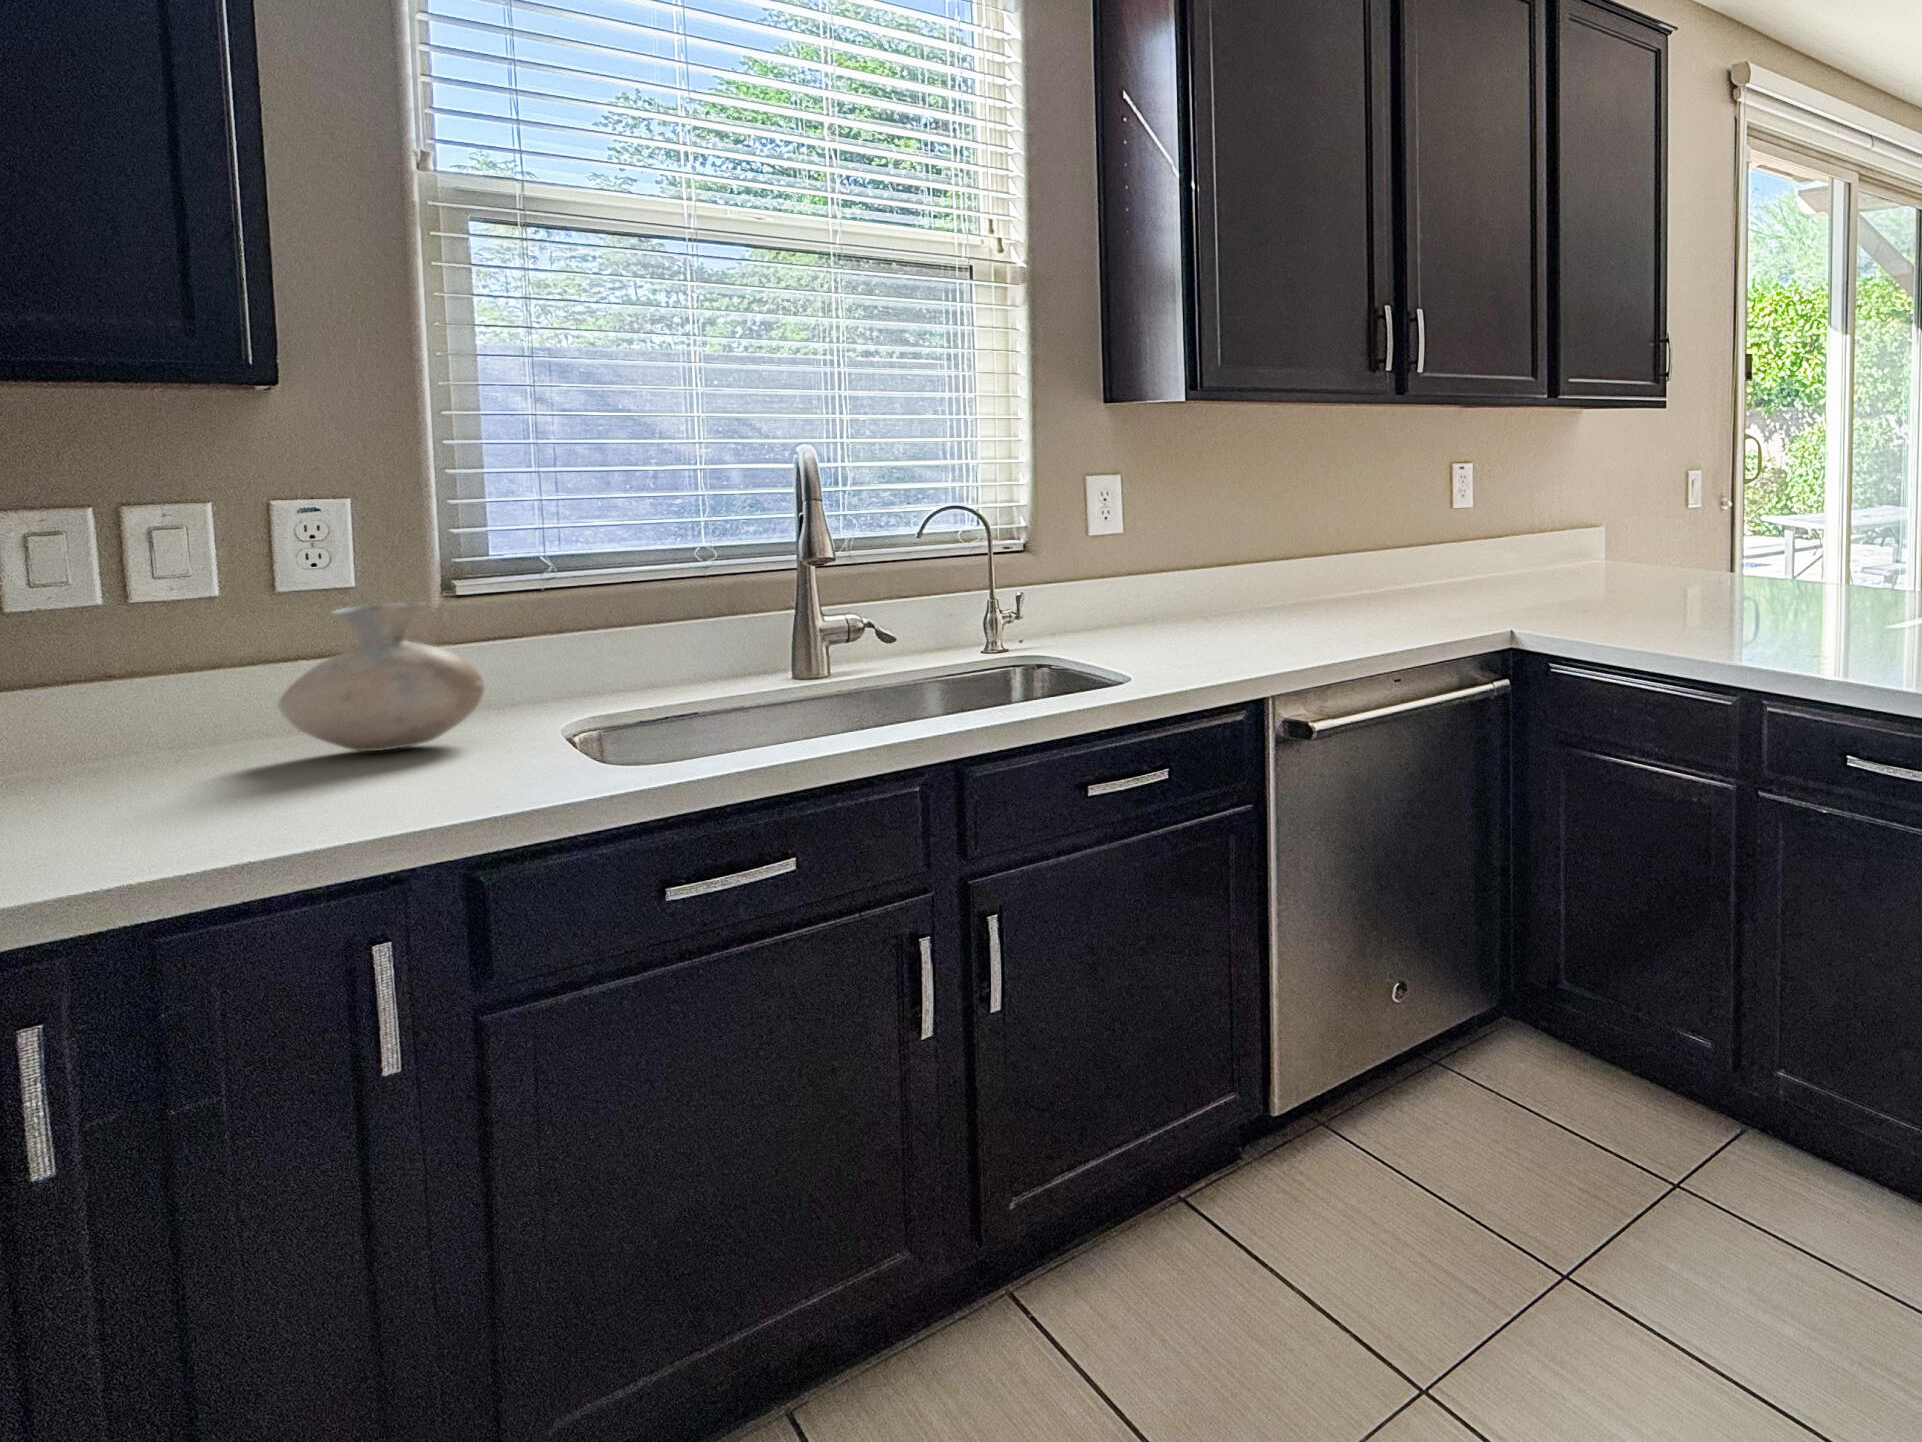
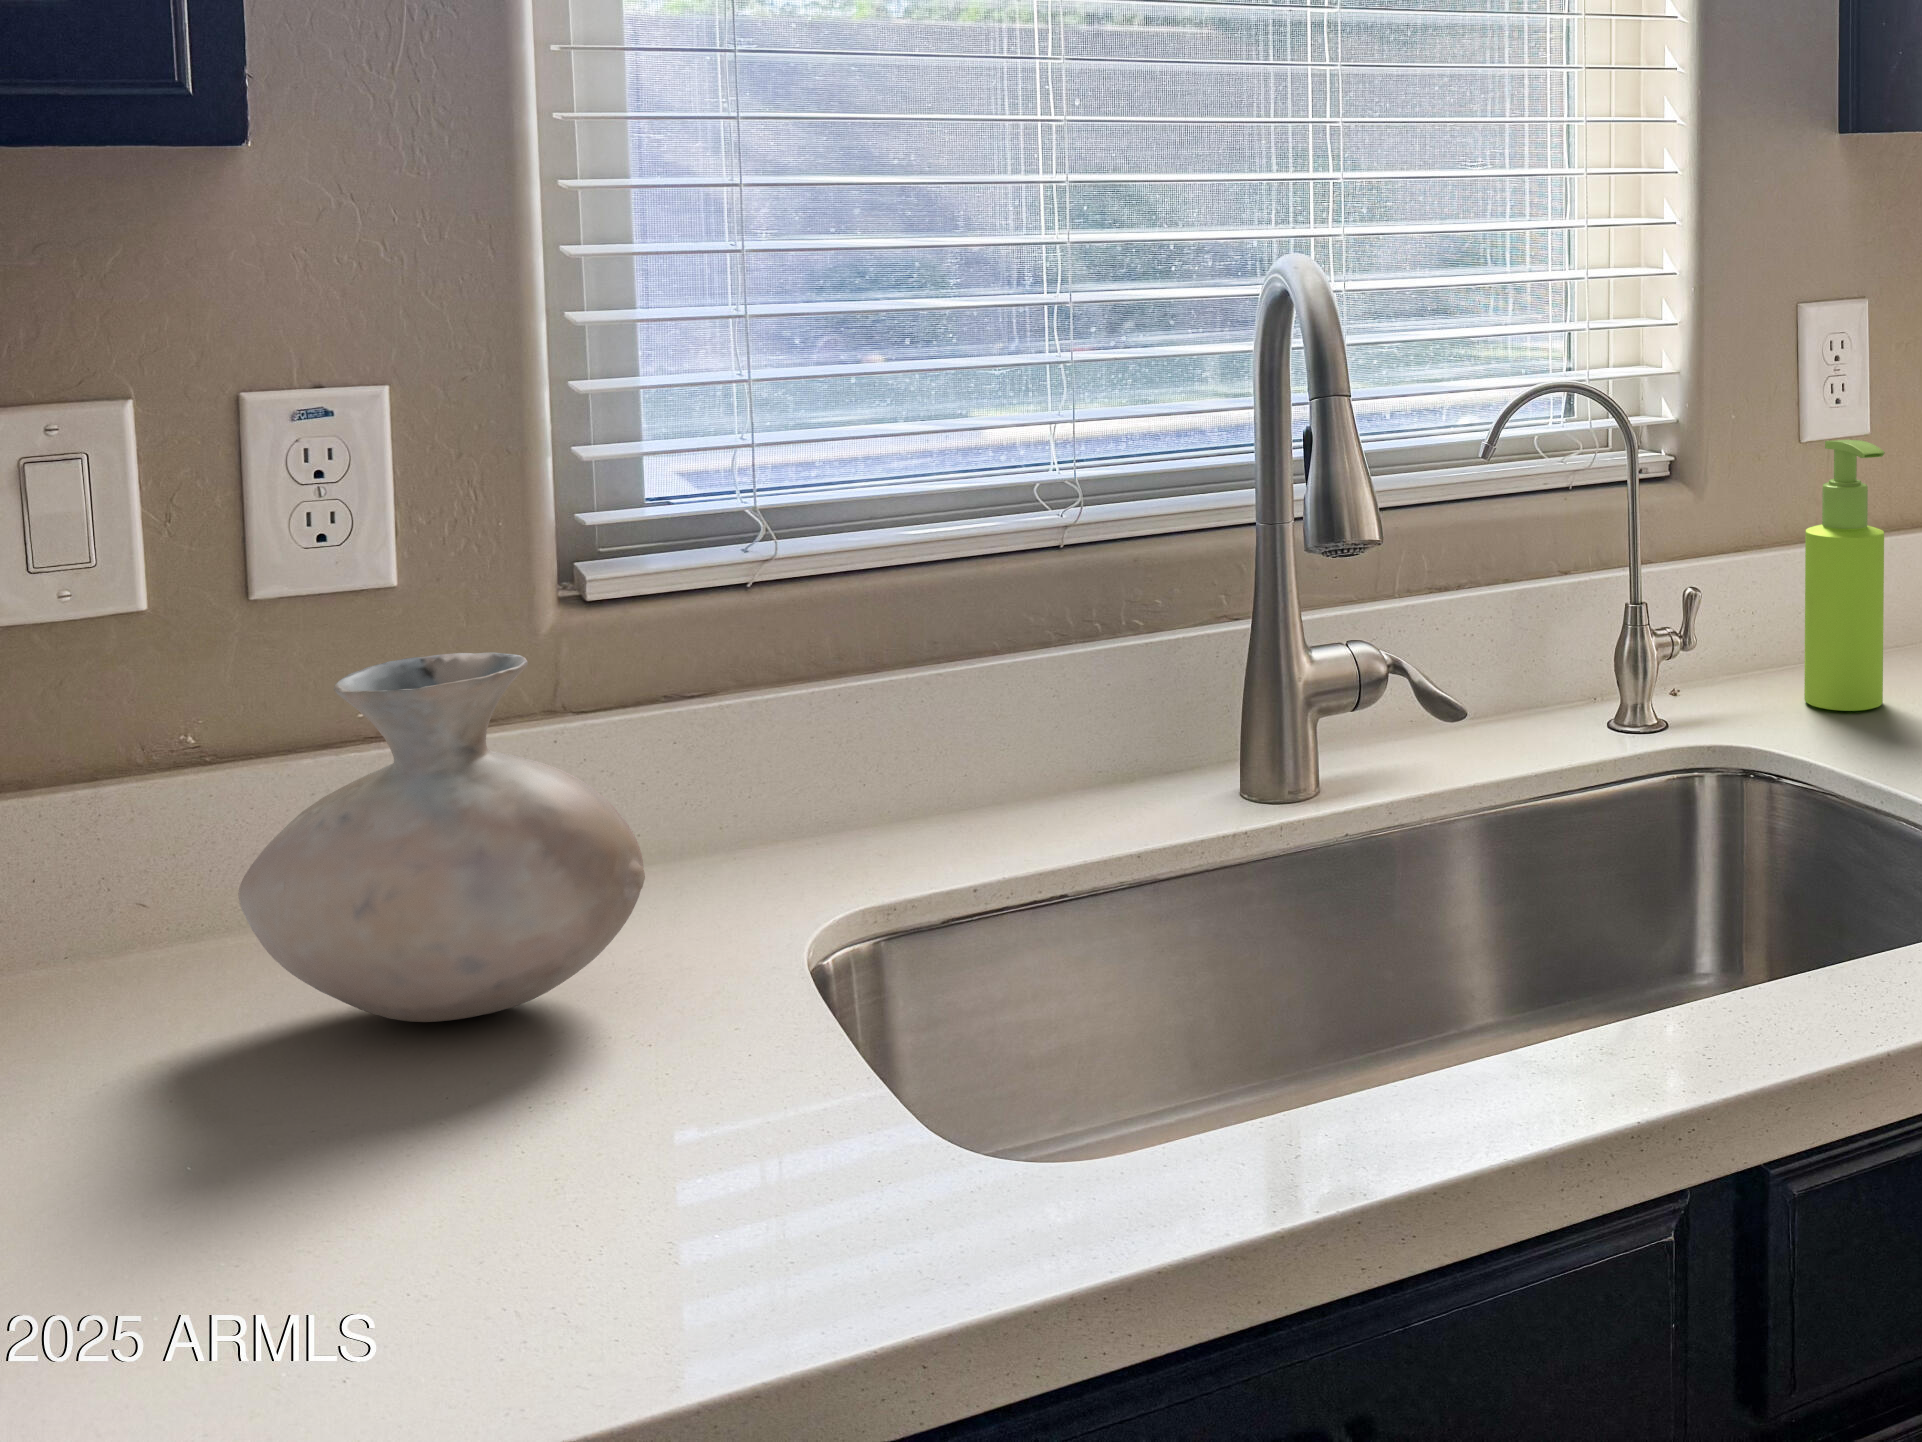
soap dispenser: none [1075,531,1111,644] -> present [1804,440,1885,711]

